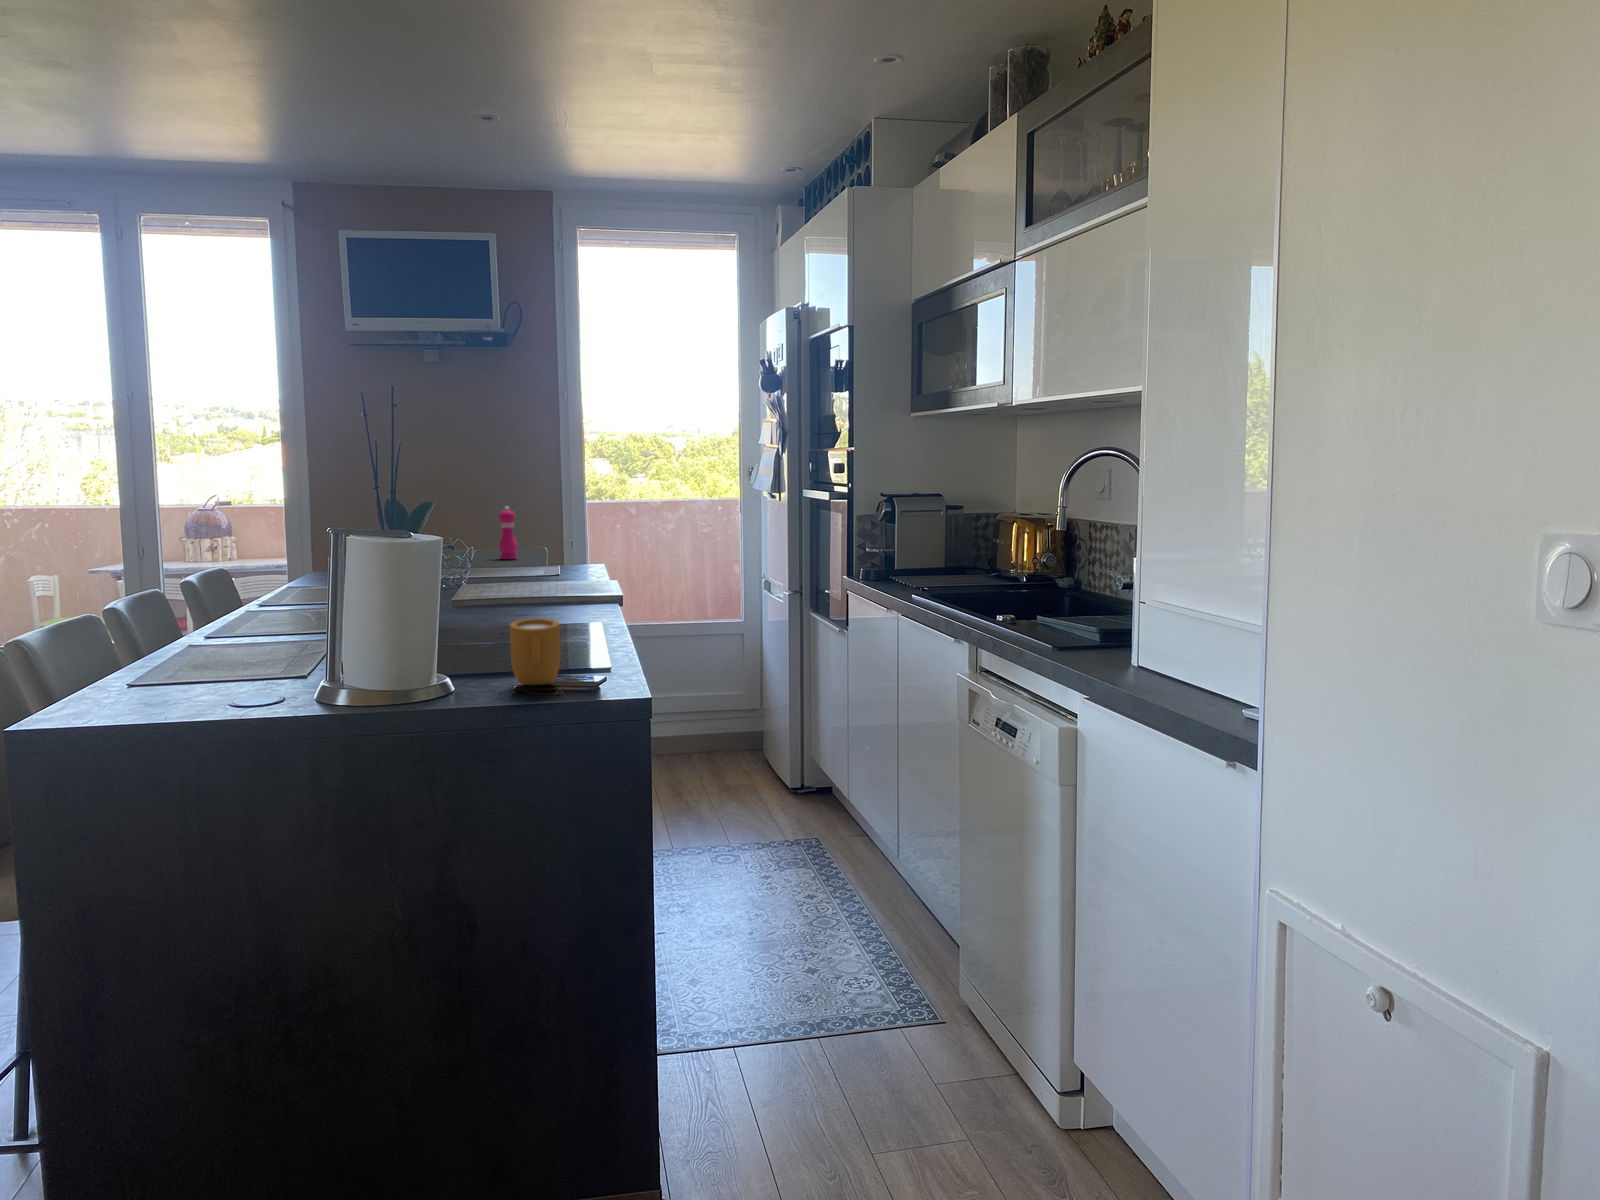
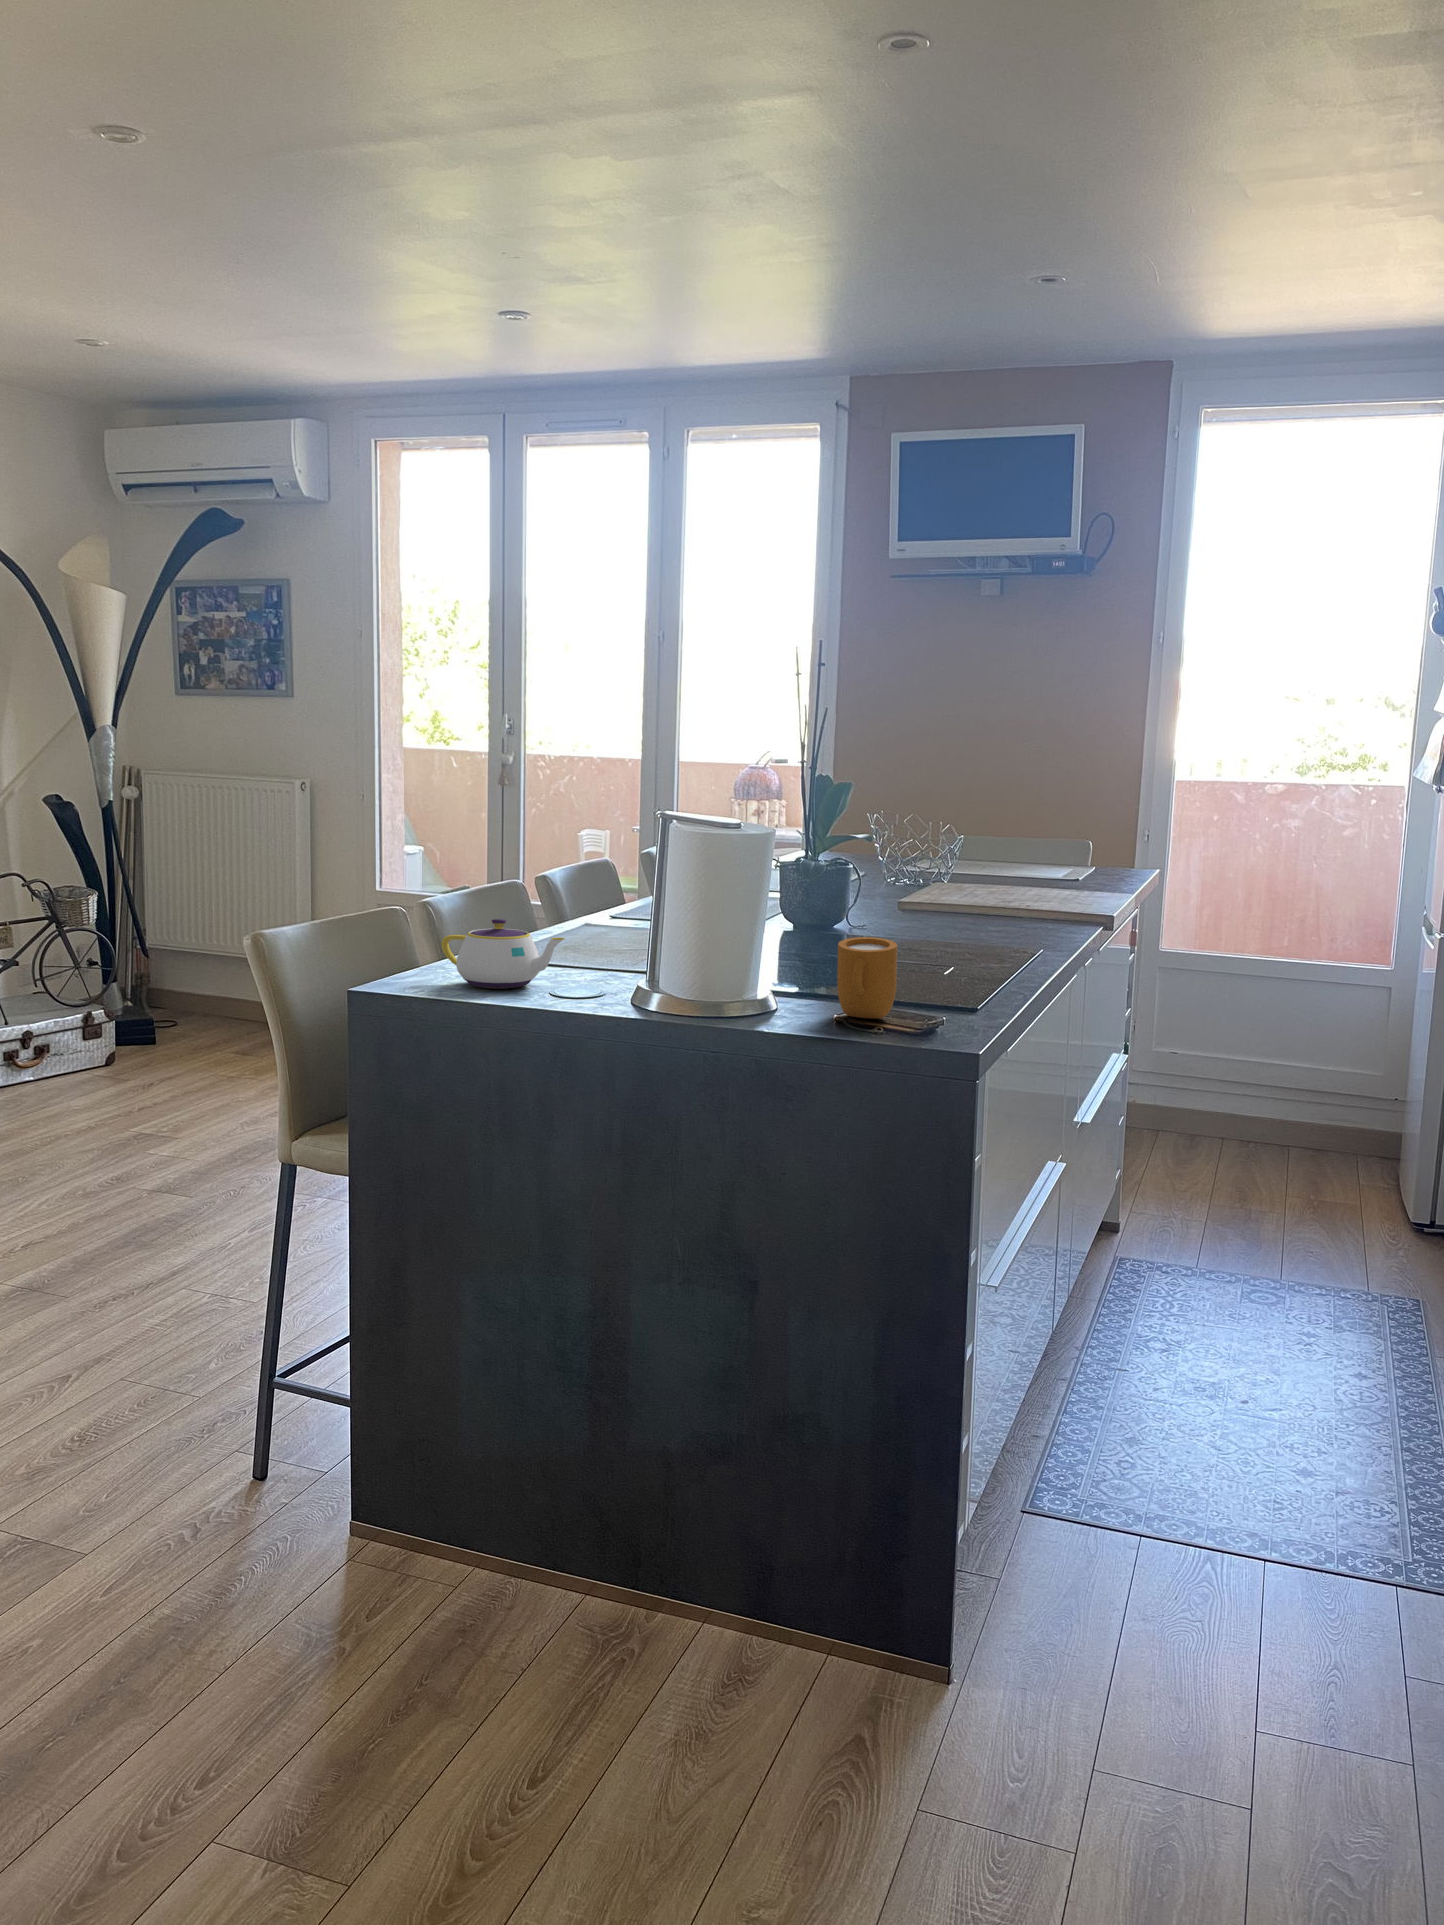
pepper mill: present [498,506,518,559] -> none [1034,785,1059,855]
teapot: none [96,640,238,707] -> present [441,919,565,988]

